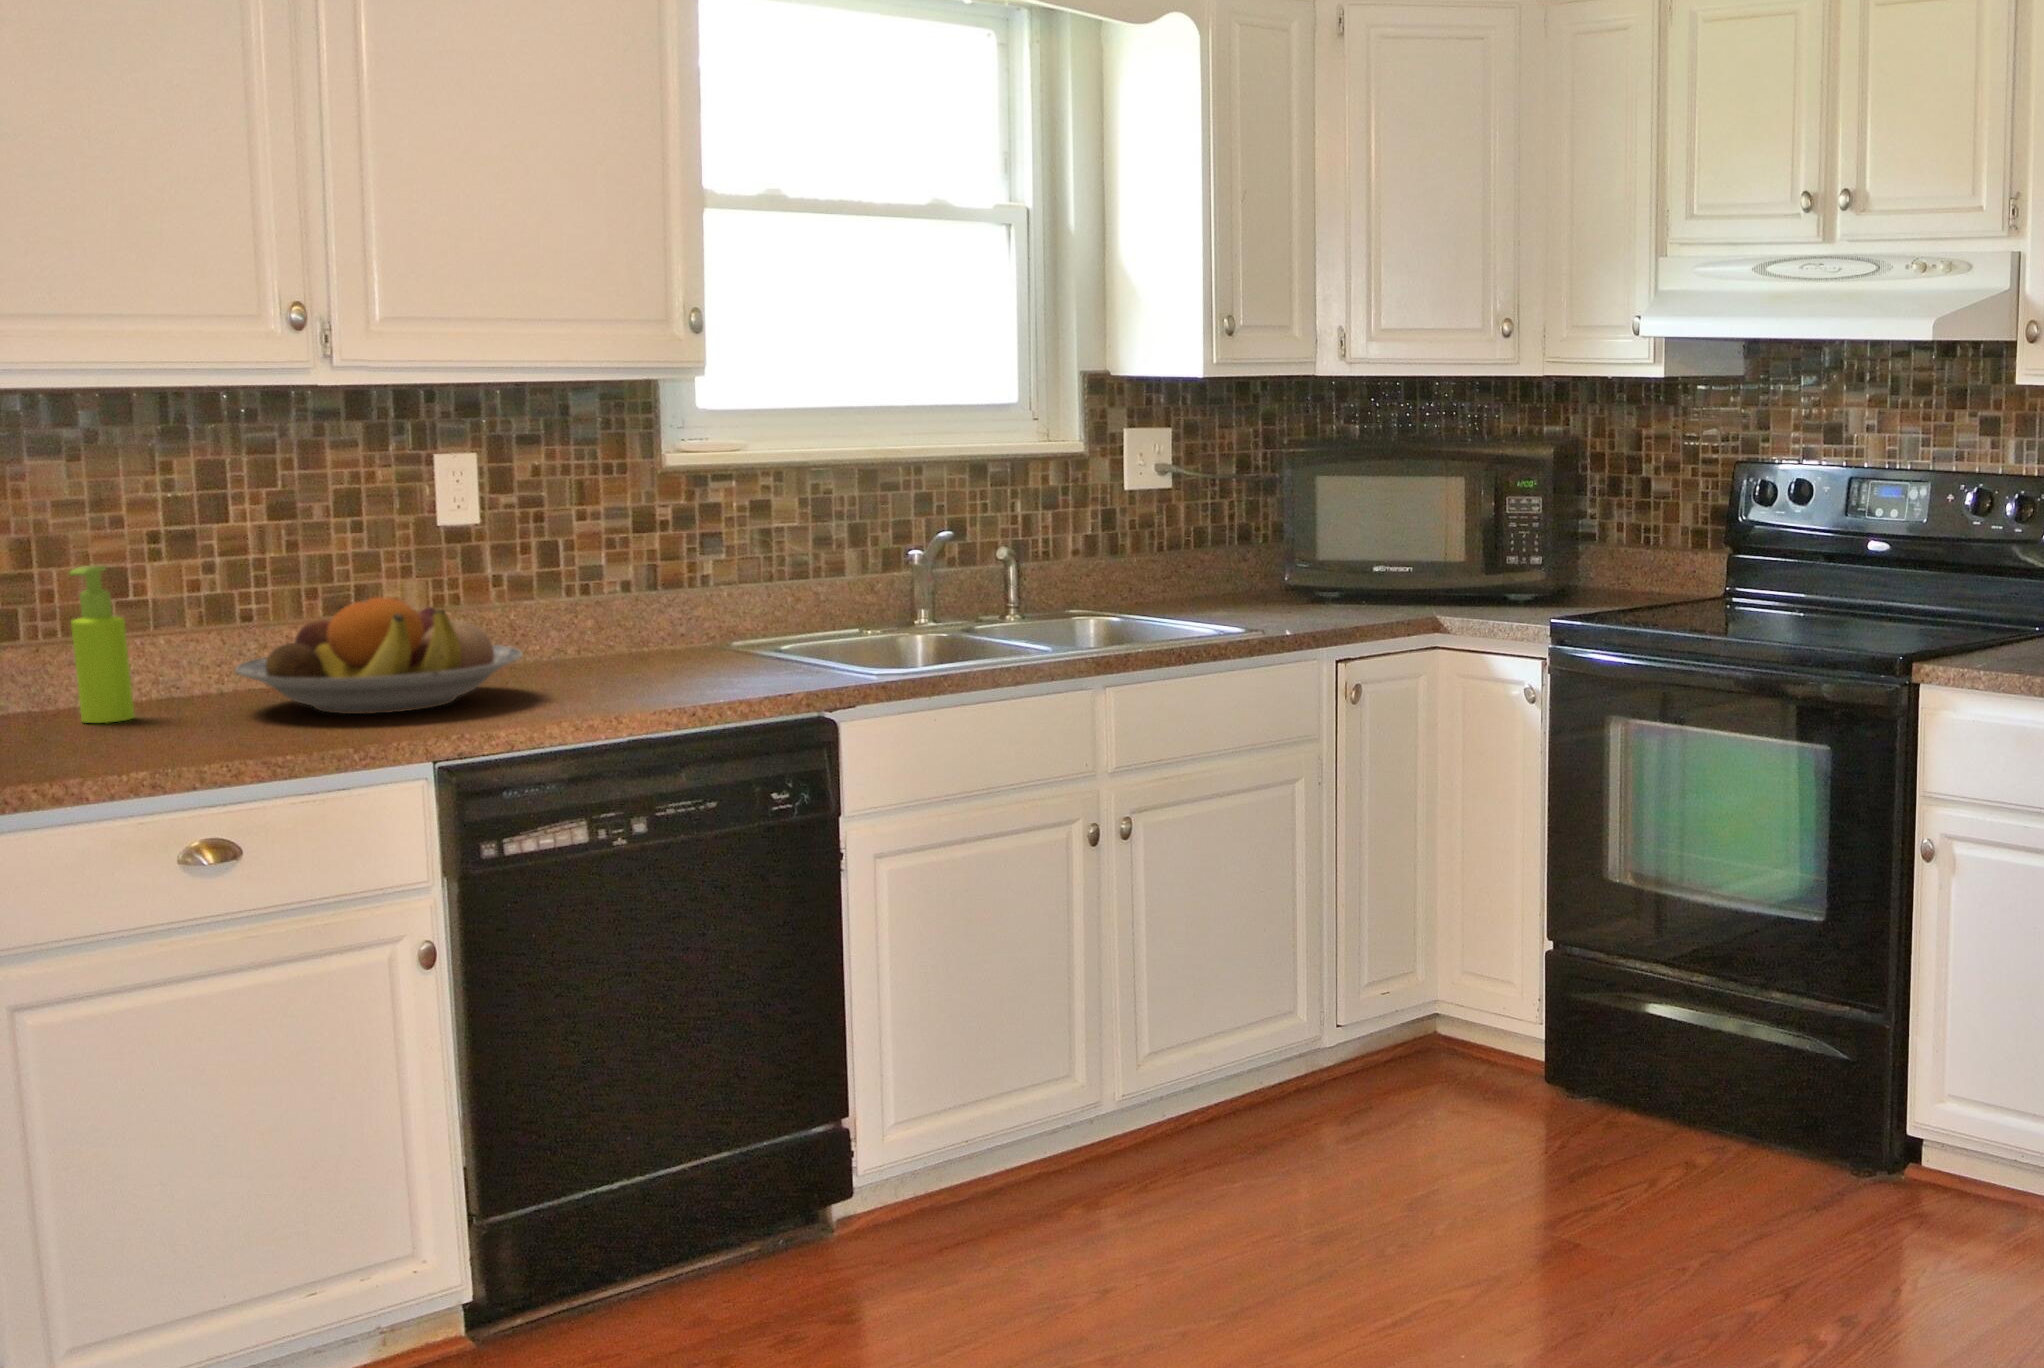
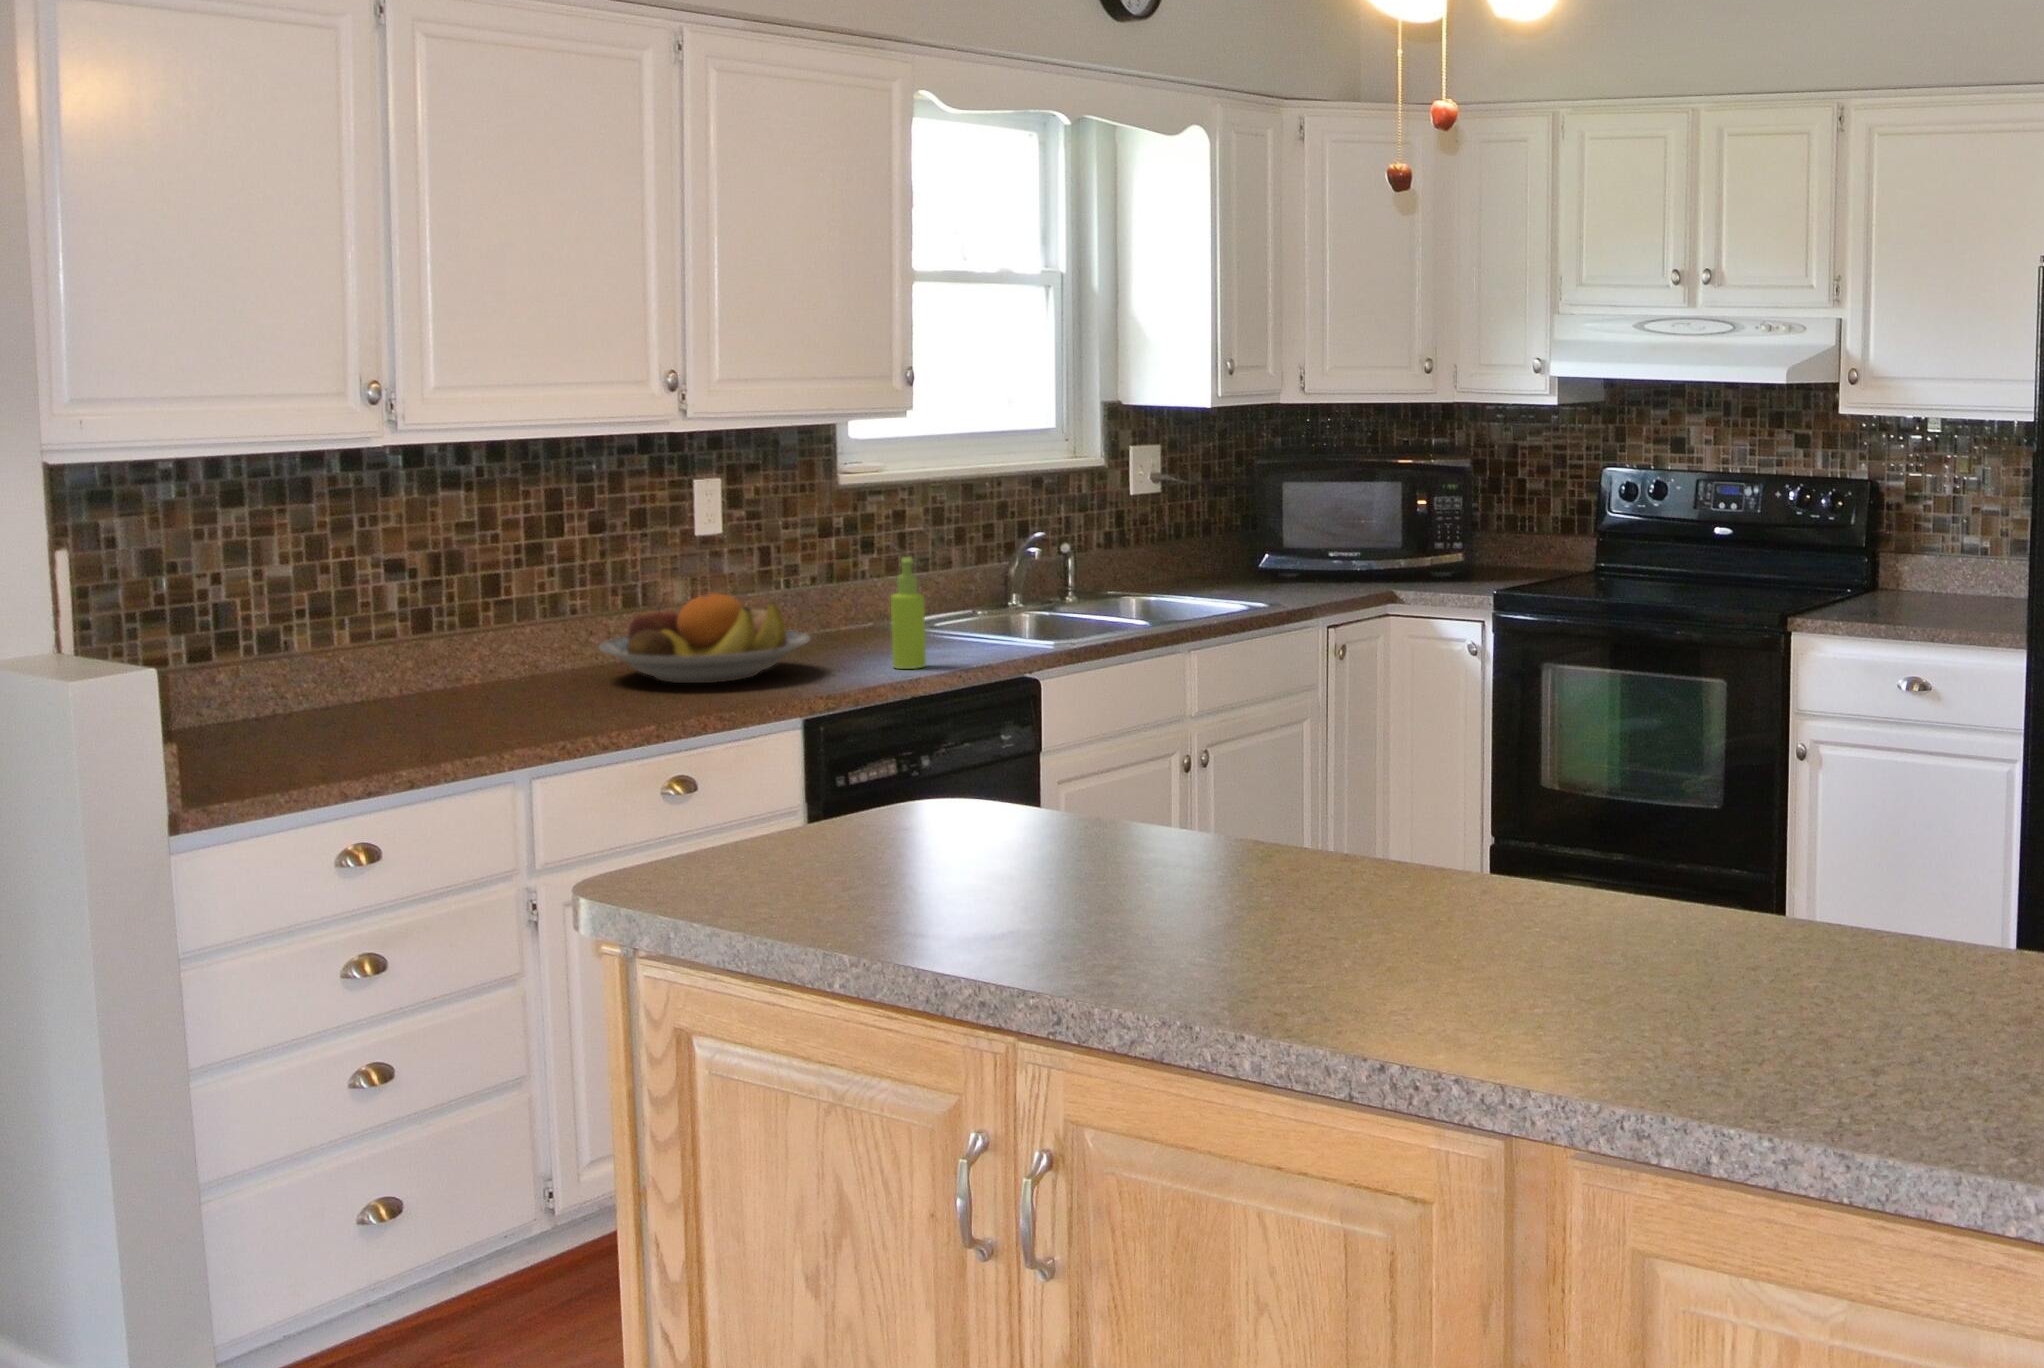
soap dispenser: present [69,566,134,723] -> present [891,557,926,669]

